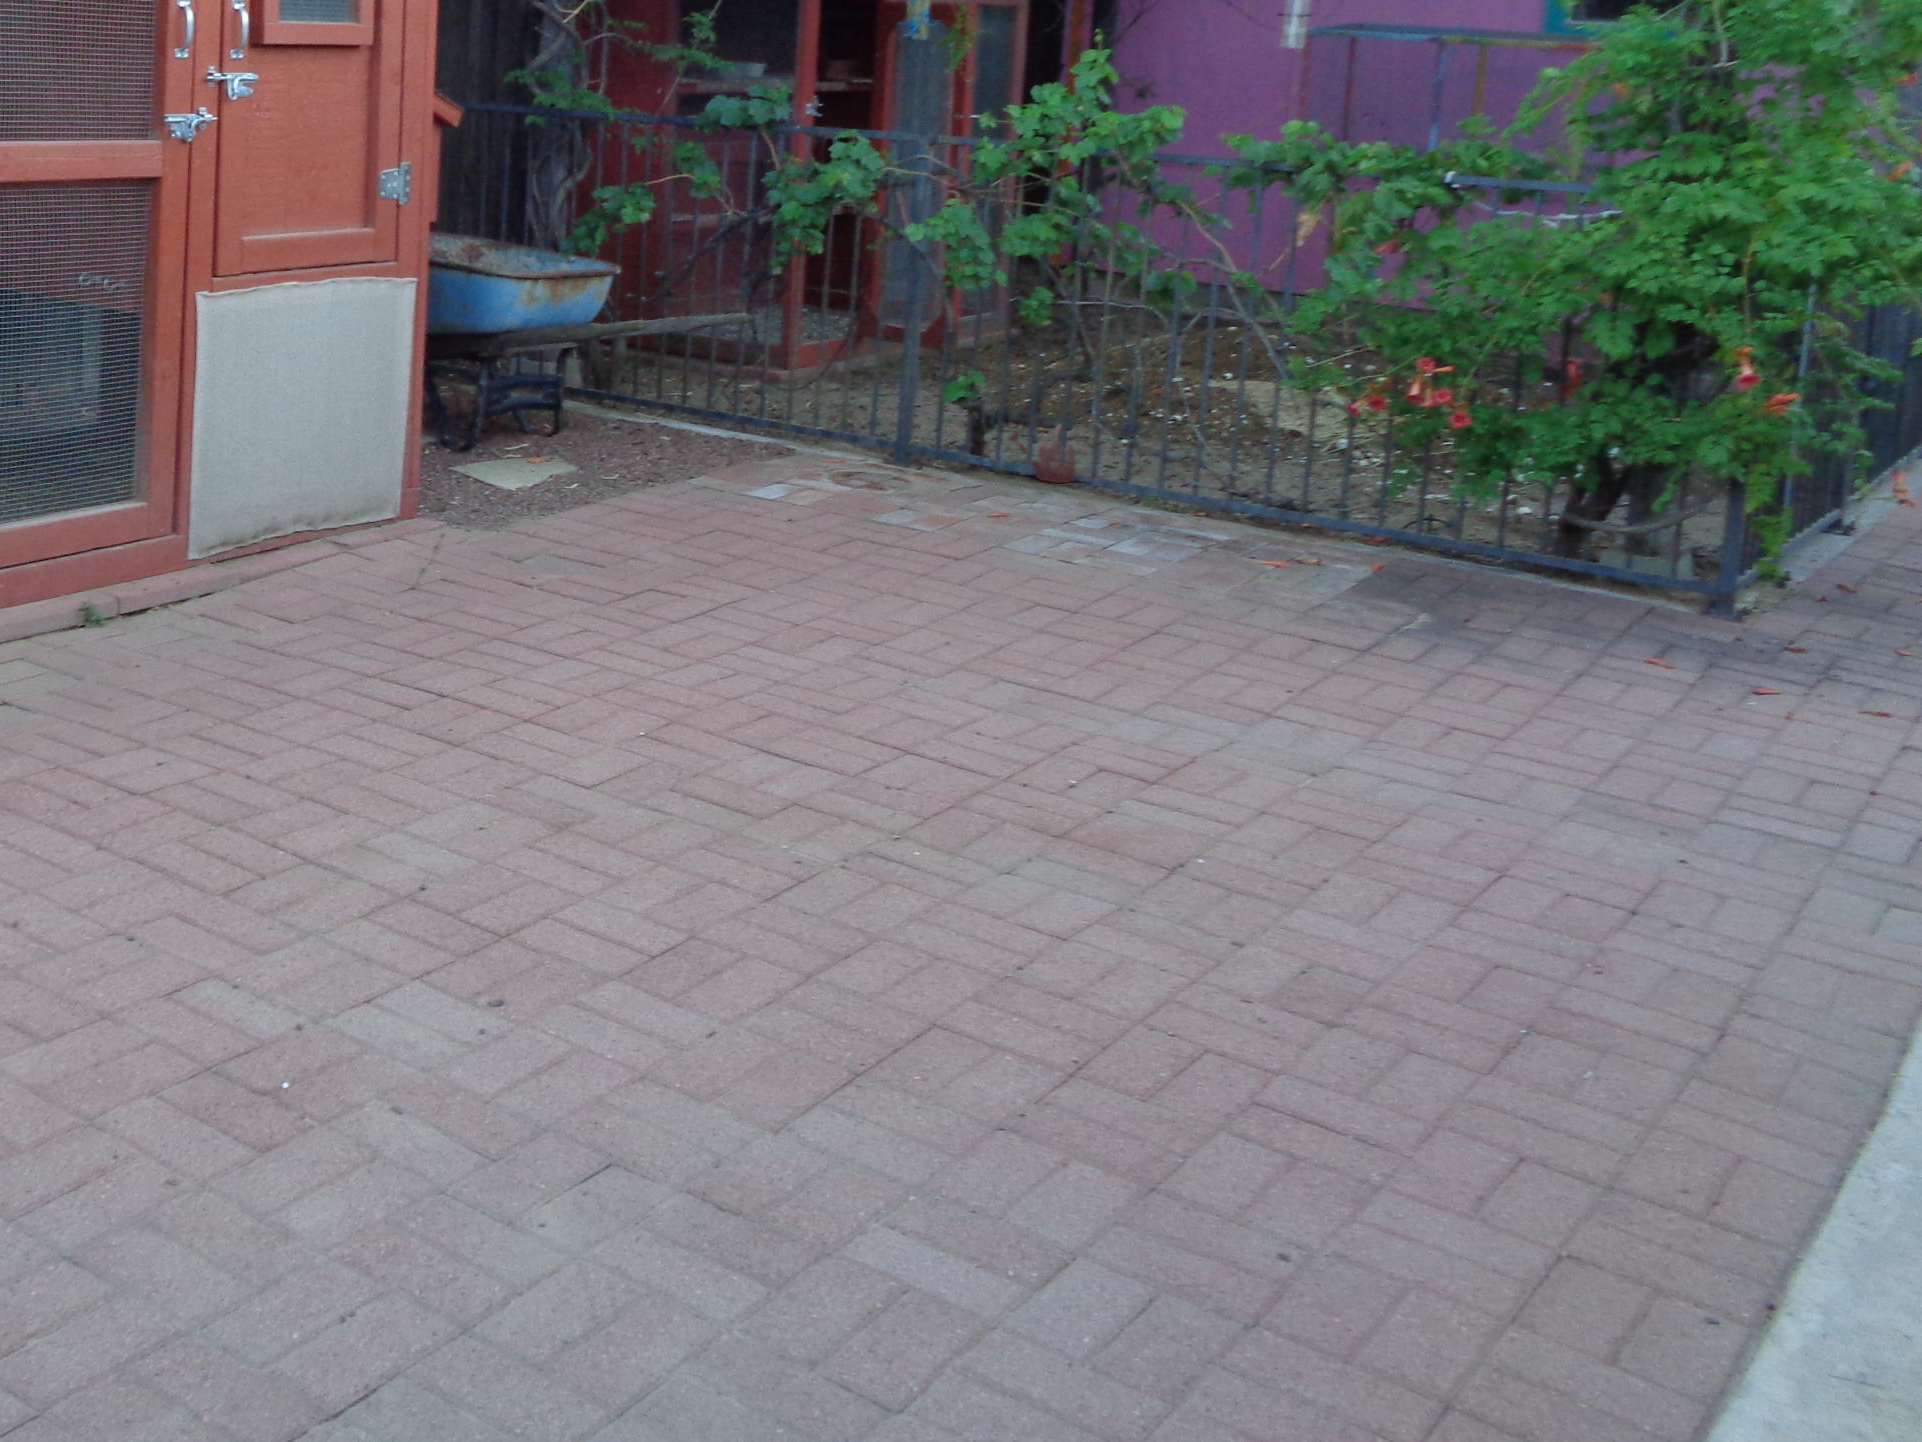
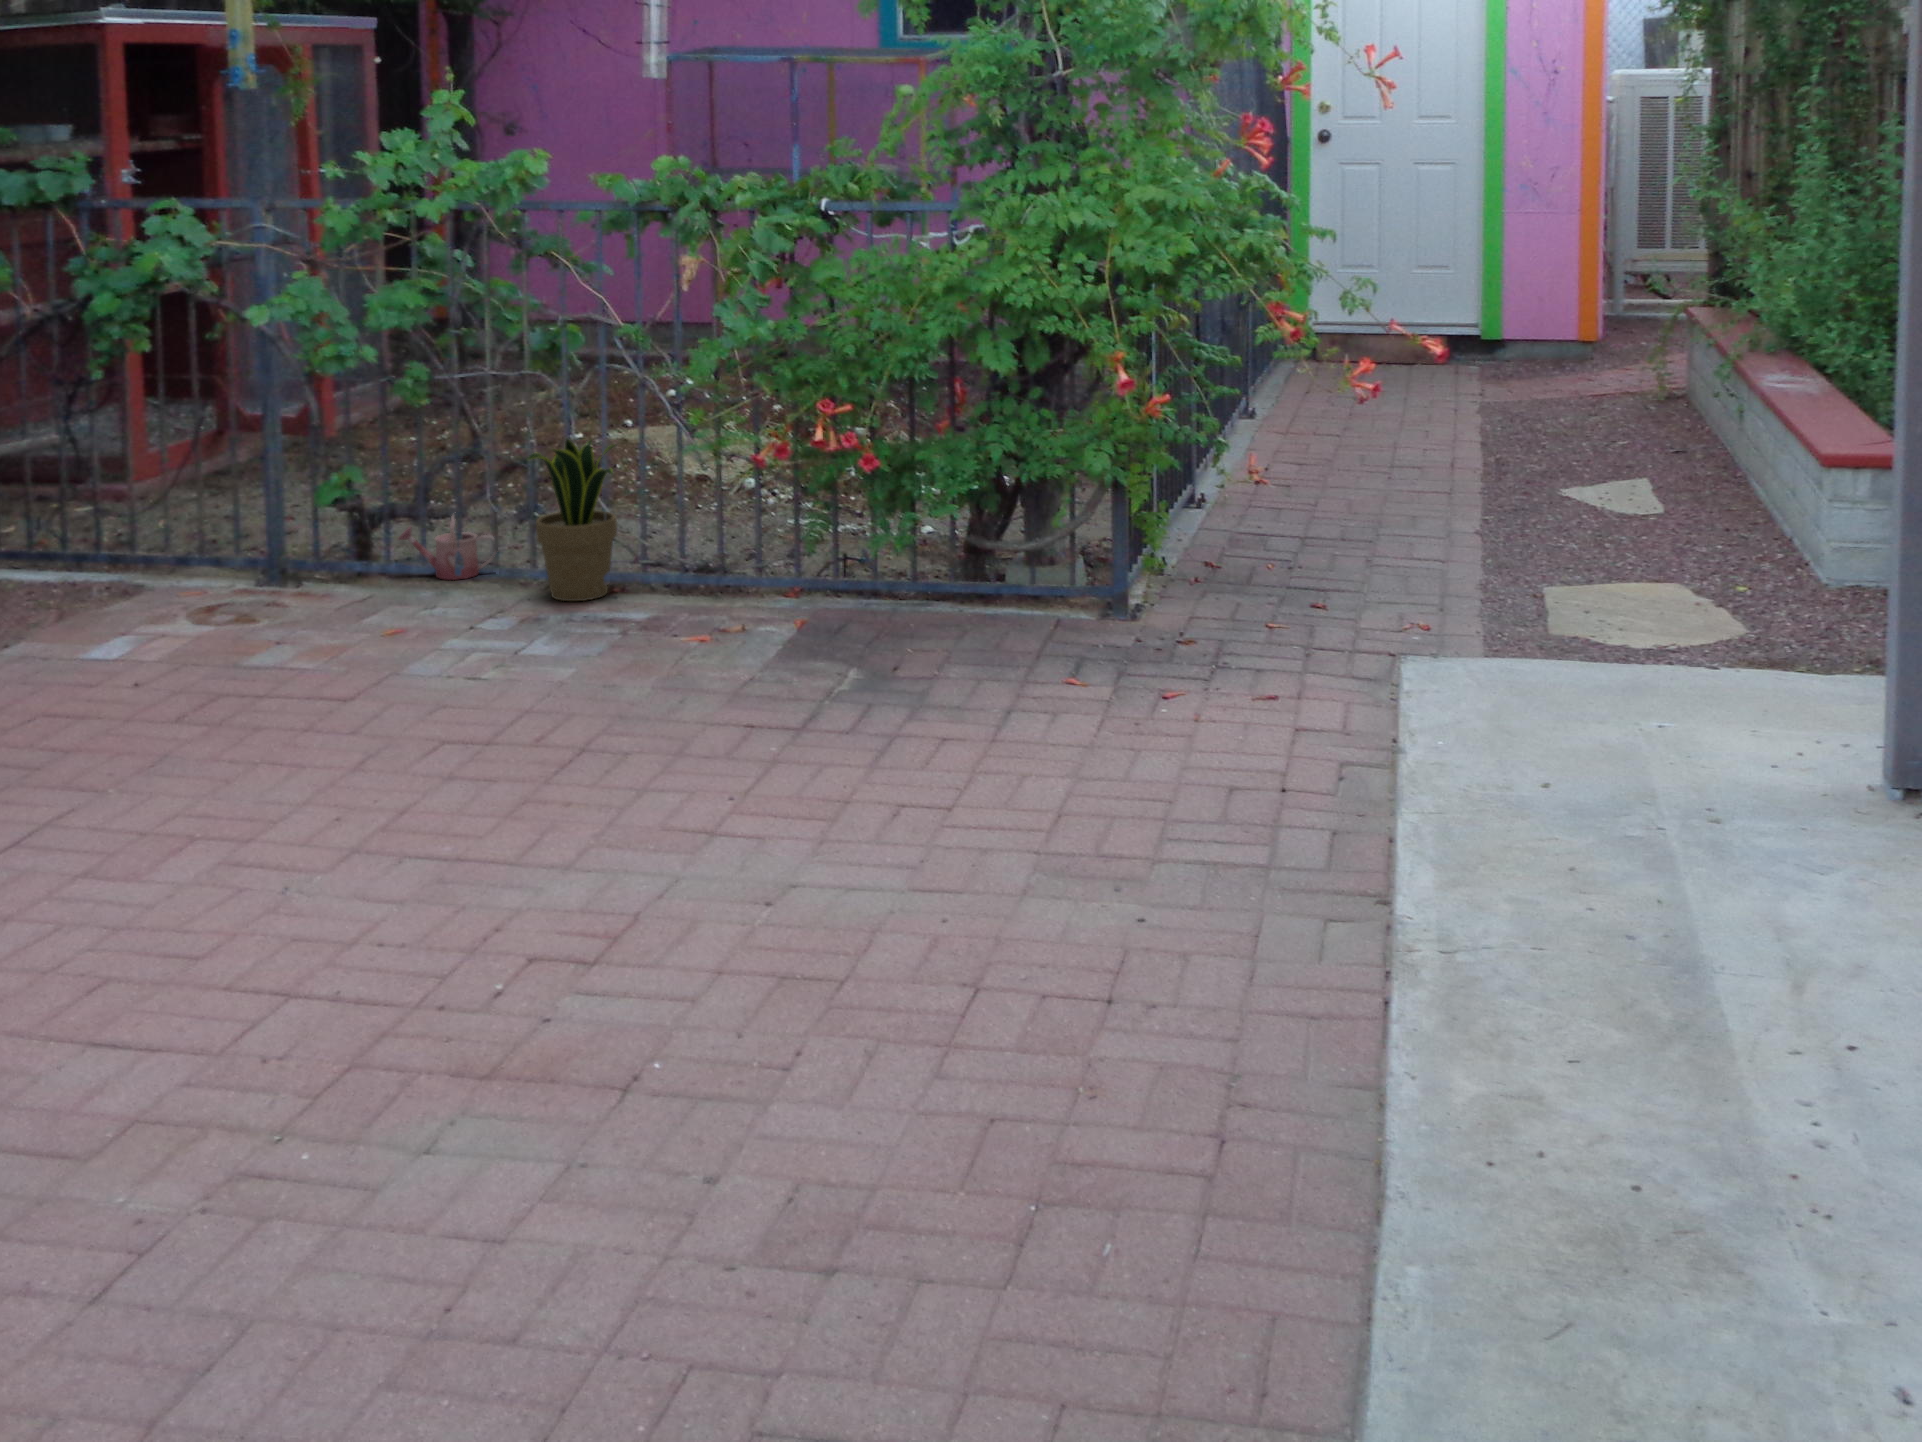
potted plant: none [1129,368,1218,517] -> present [527,439,617,601]

